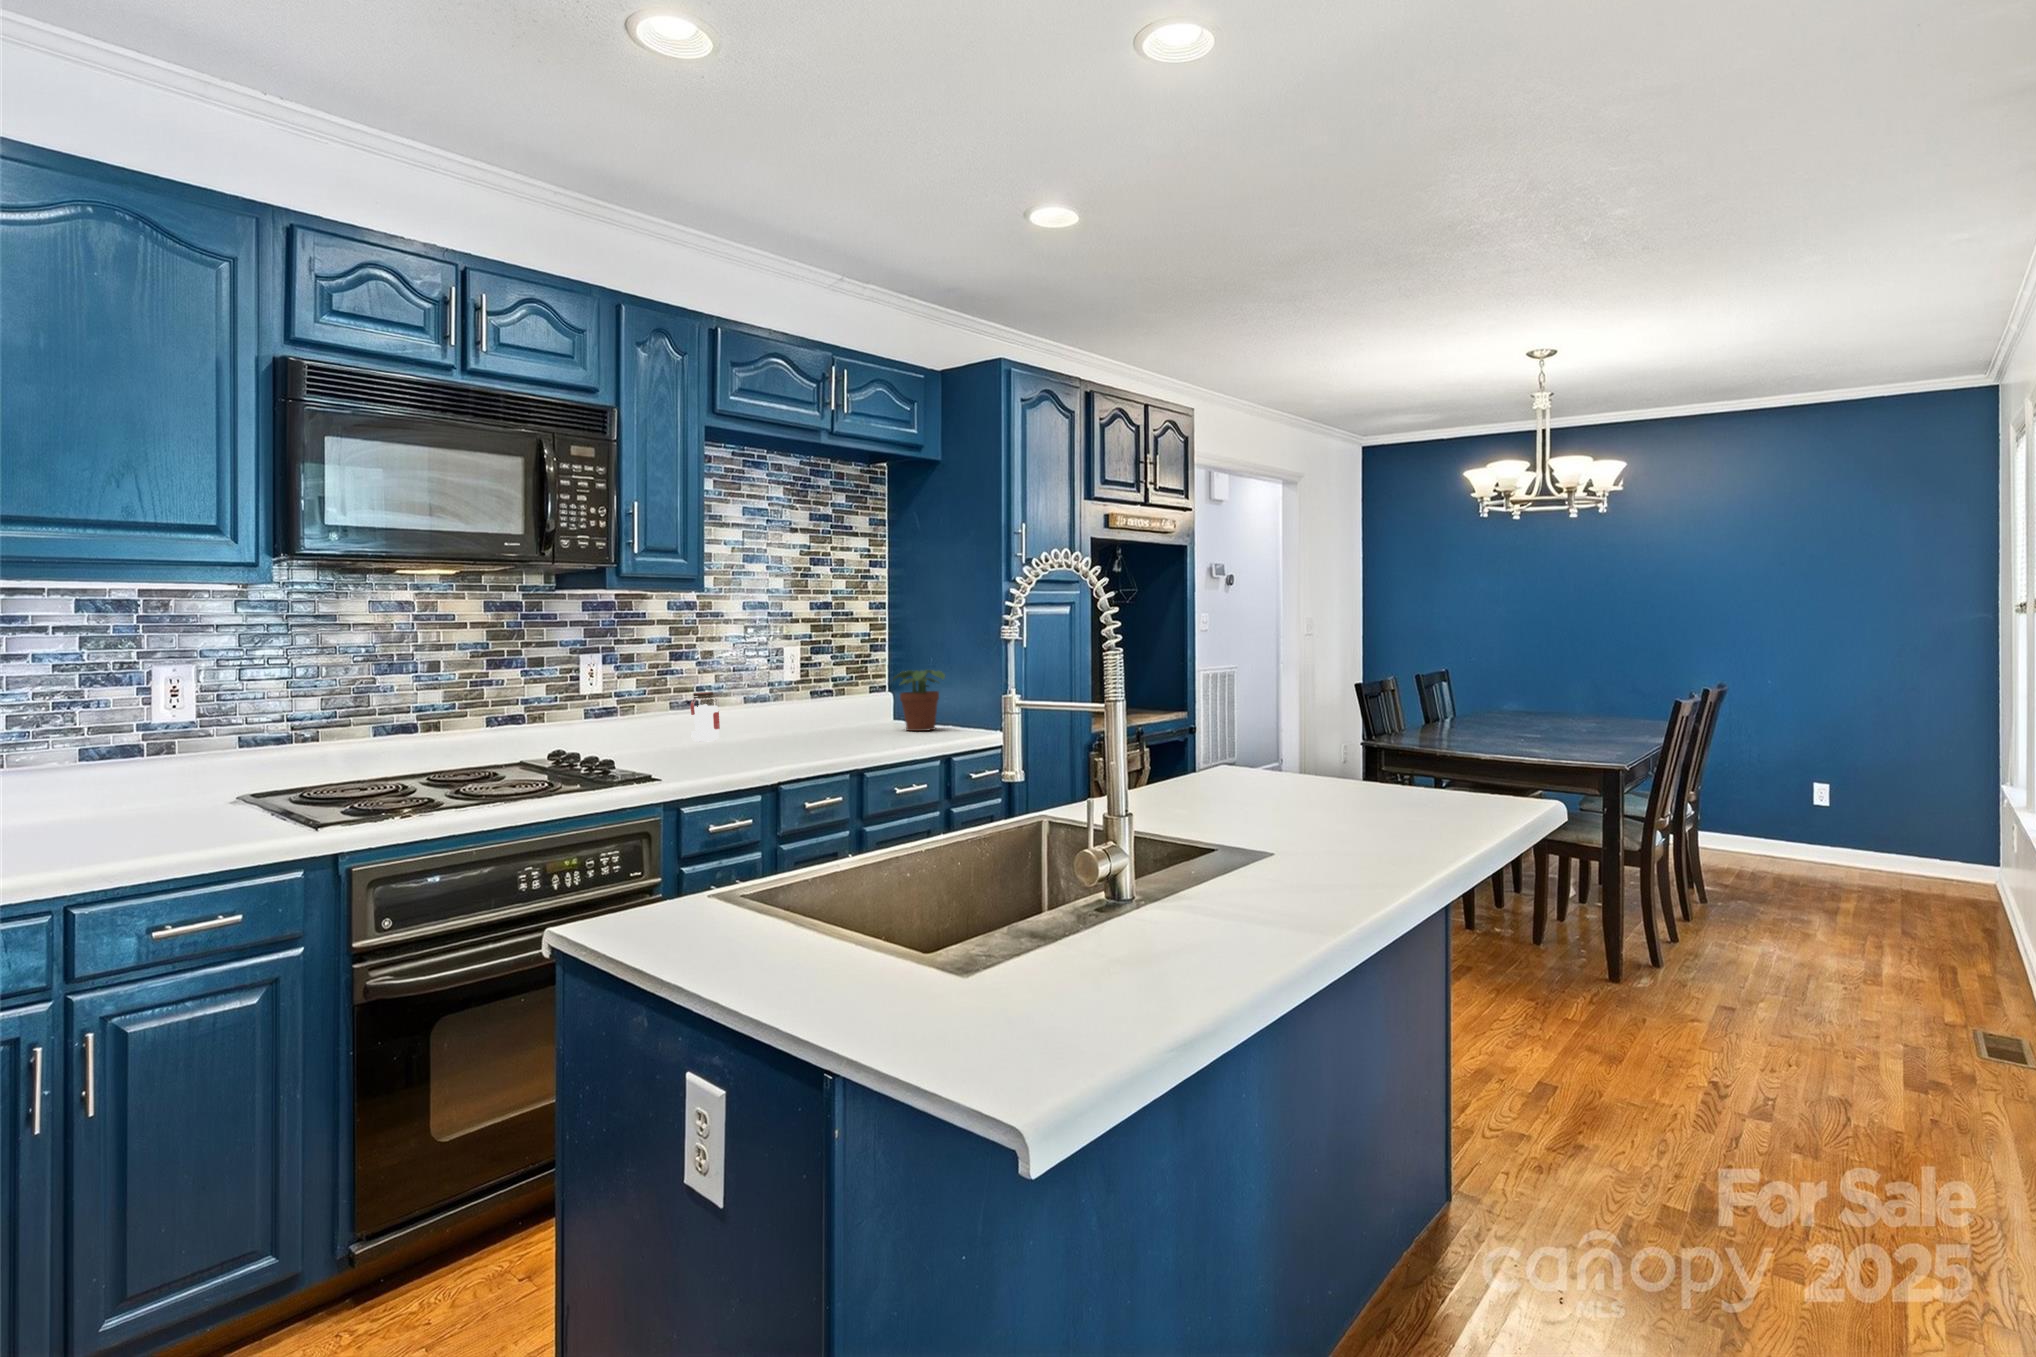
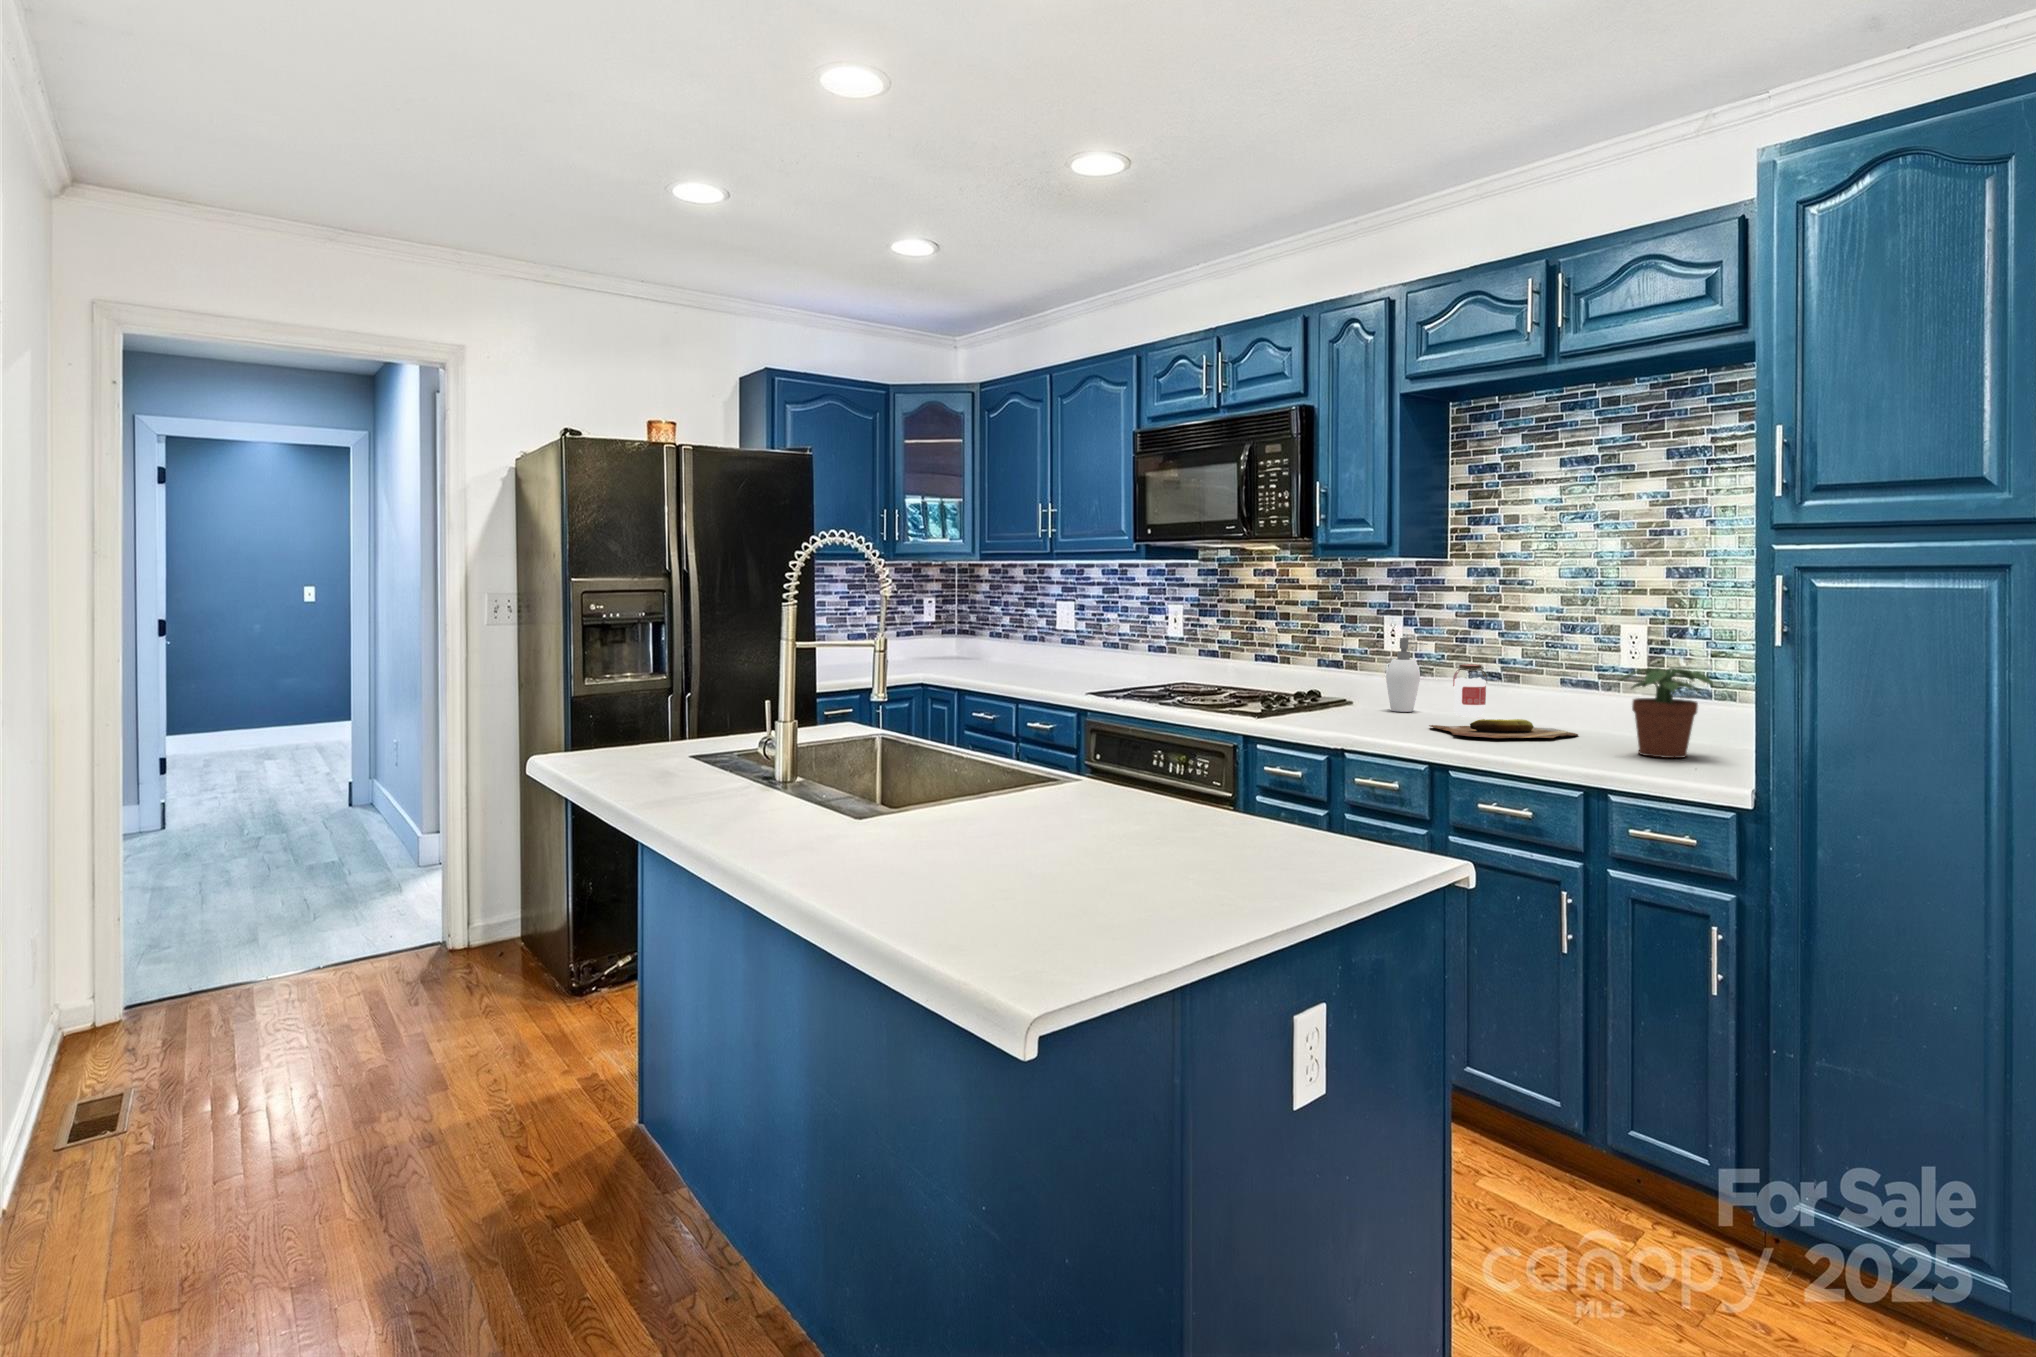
soap dispenser: none [634,673,674,749] -> present [1386,638,1427,712]
cutting board: none [771,726,862,744] -> present [1429,719,1578,738]

